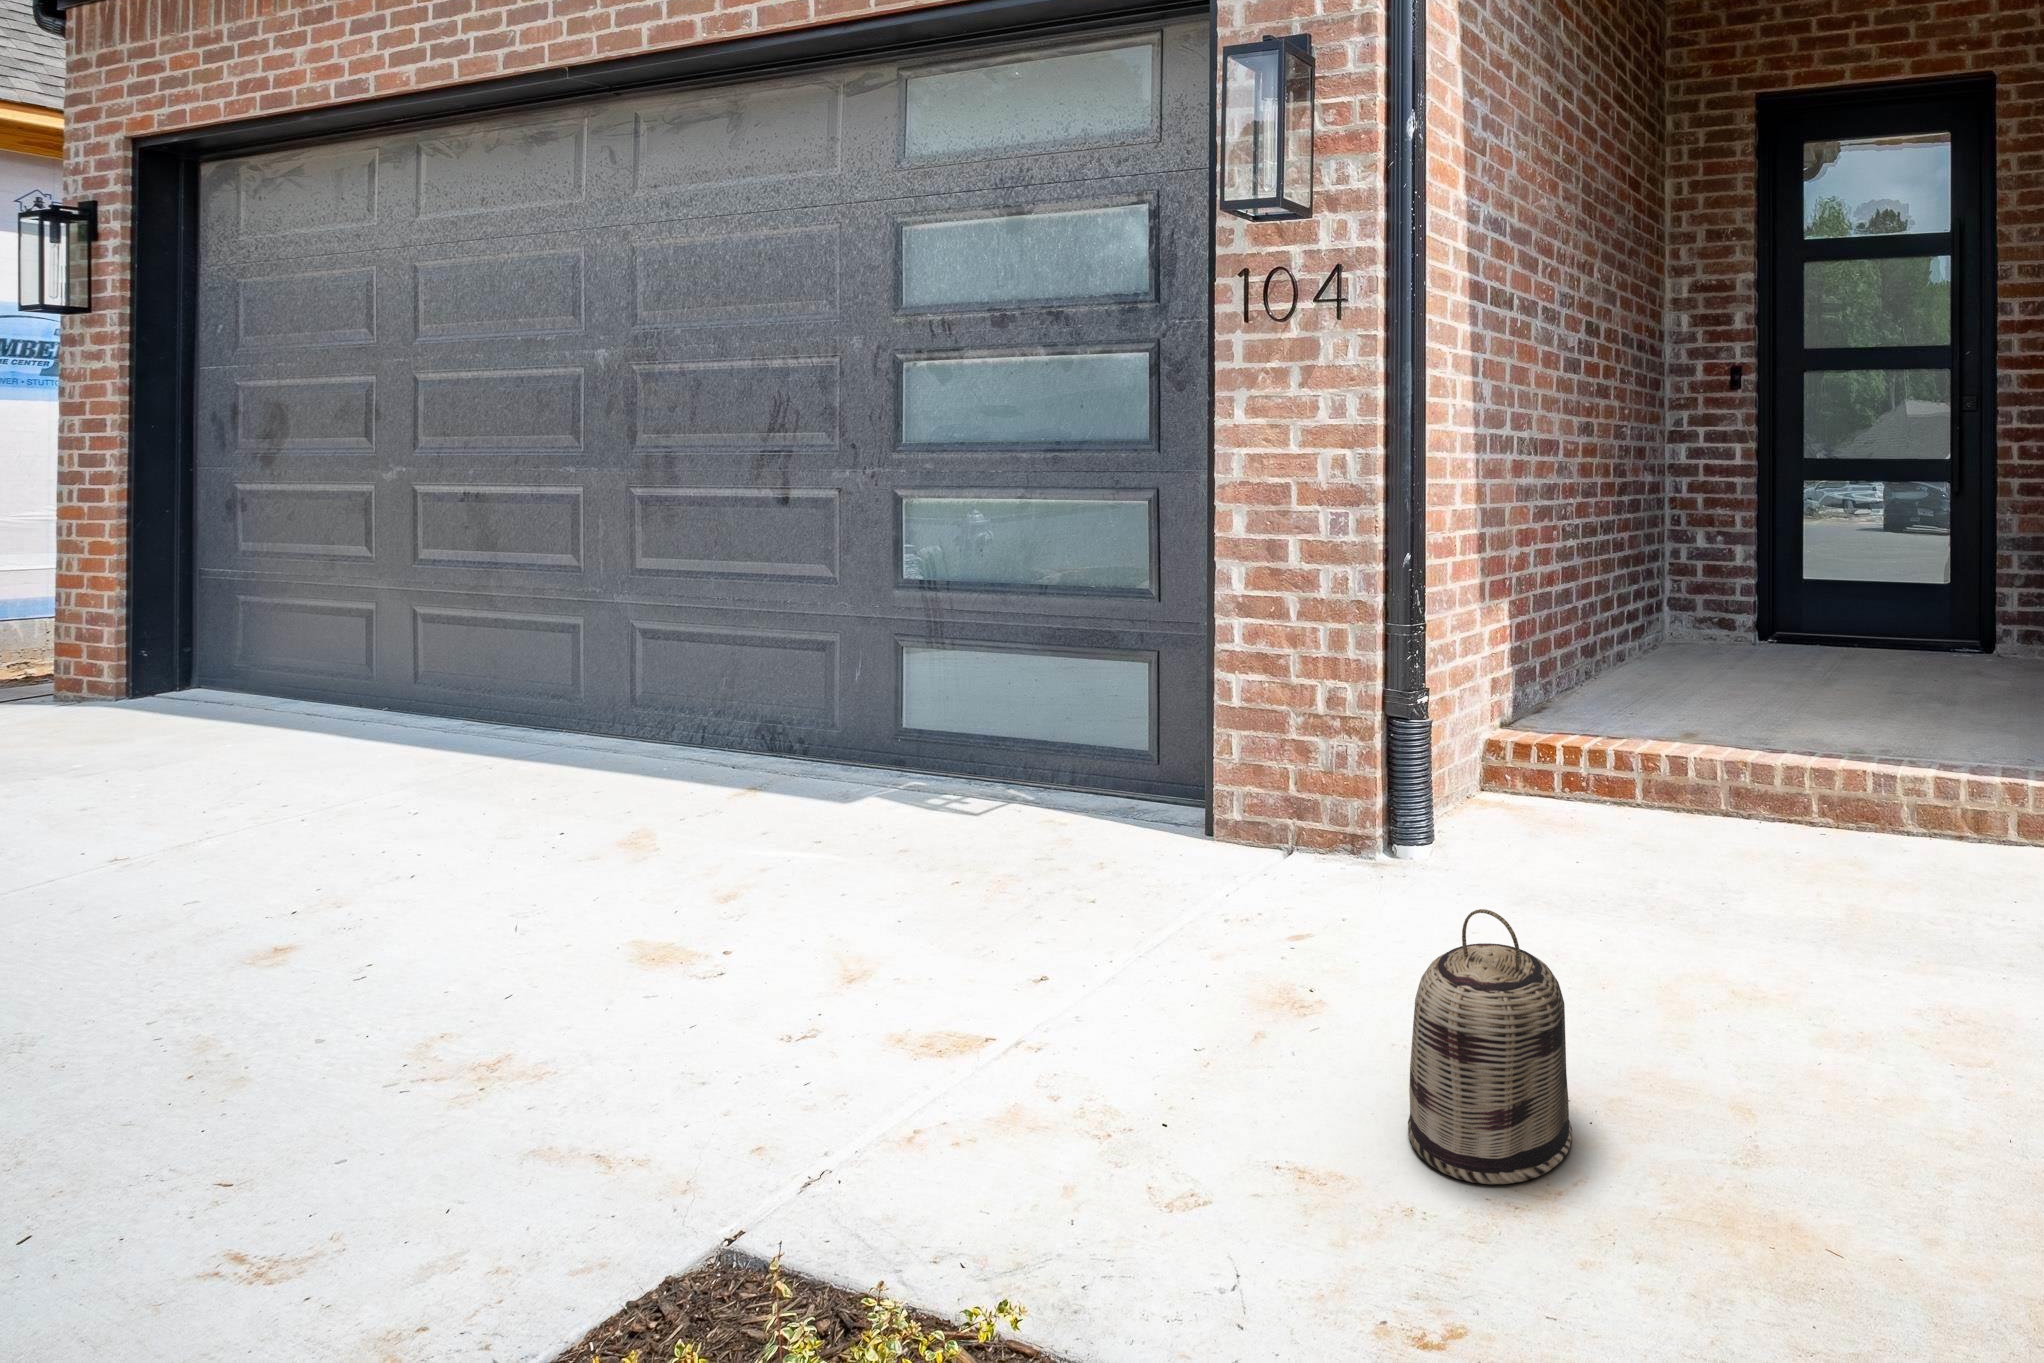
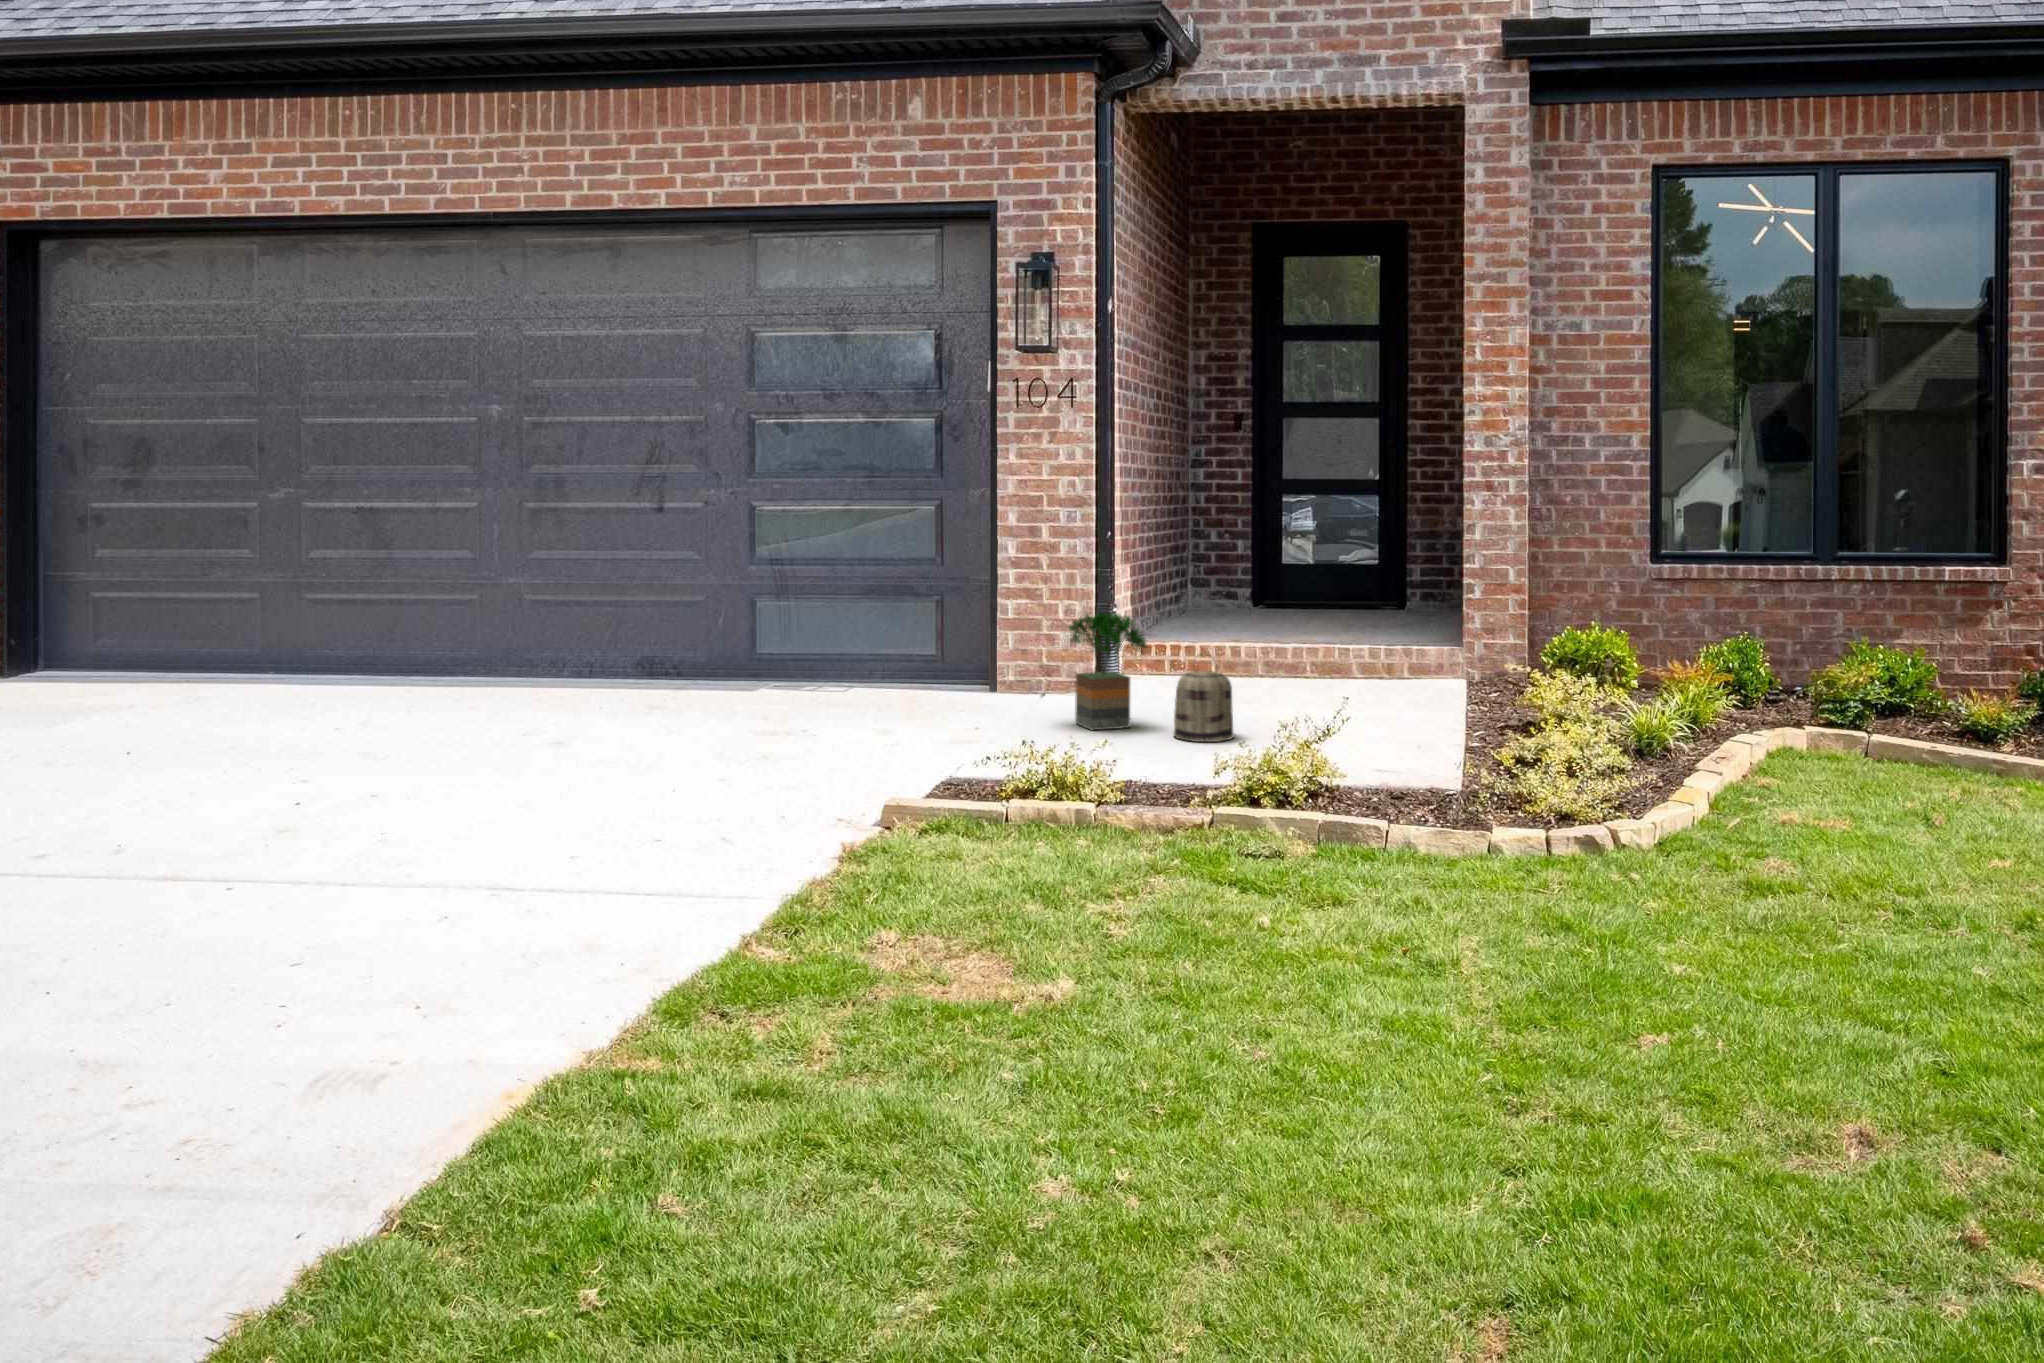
potted tree: none [1199,747,1386,1051] -> present [1068,613,1147,730]

